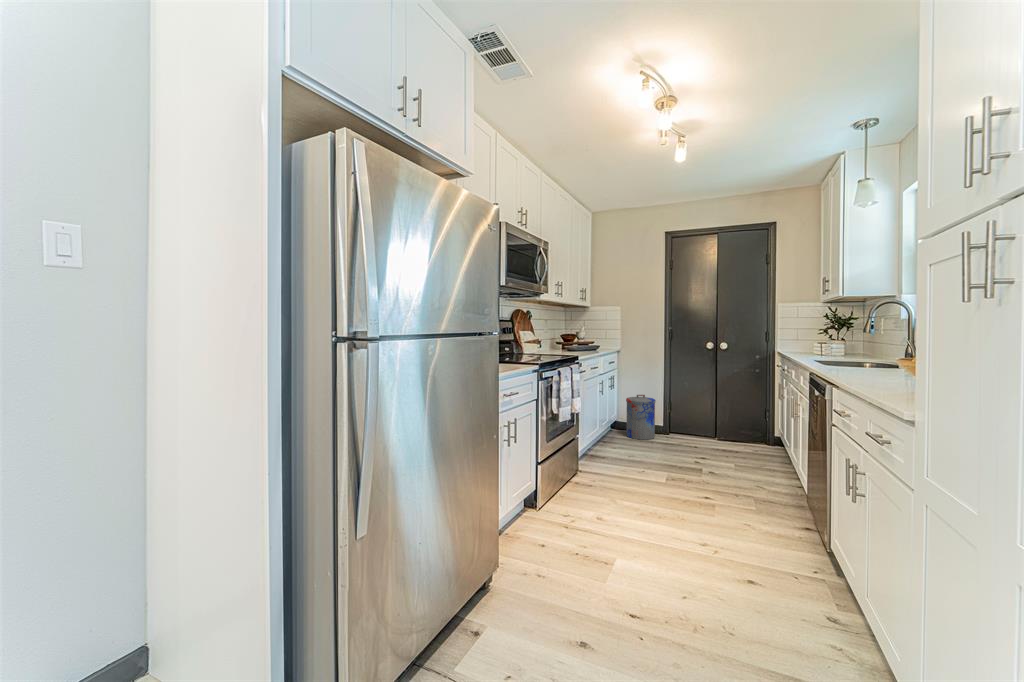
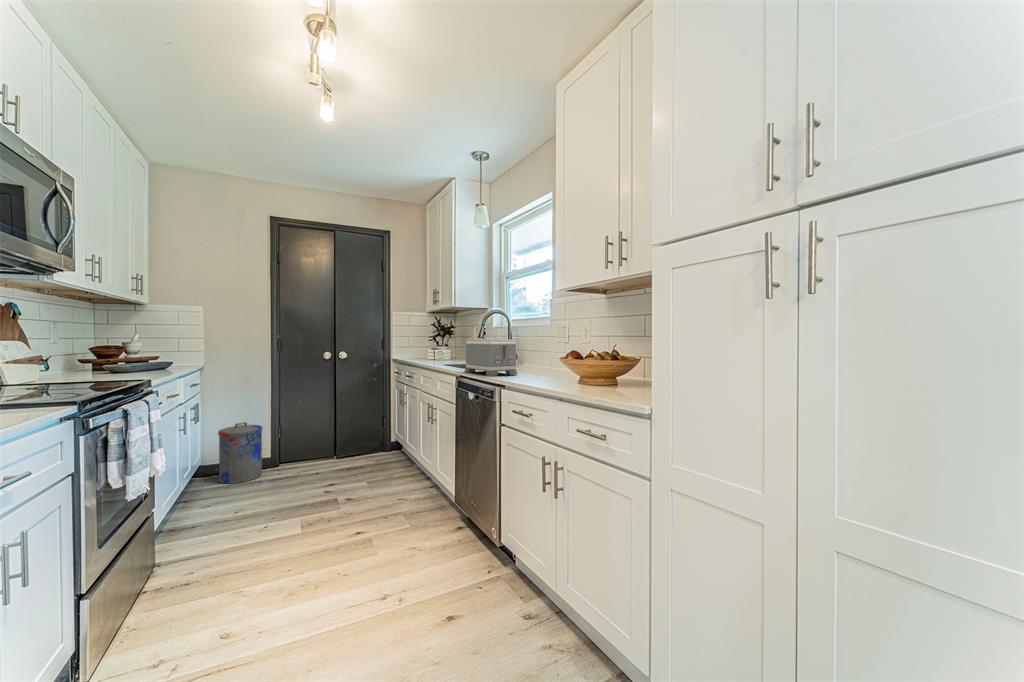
toaster: none [819,332,884,374] -> present [464,339,518,376]

